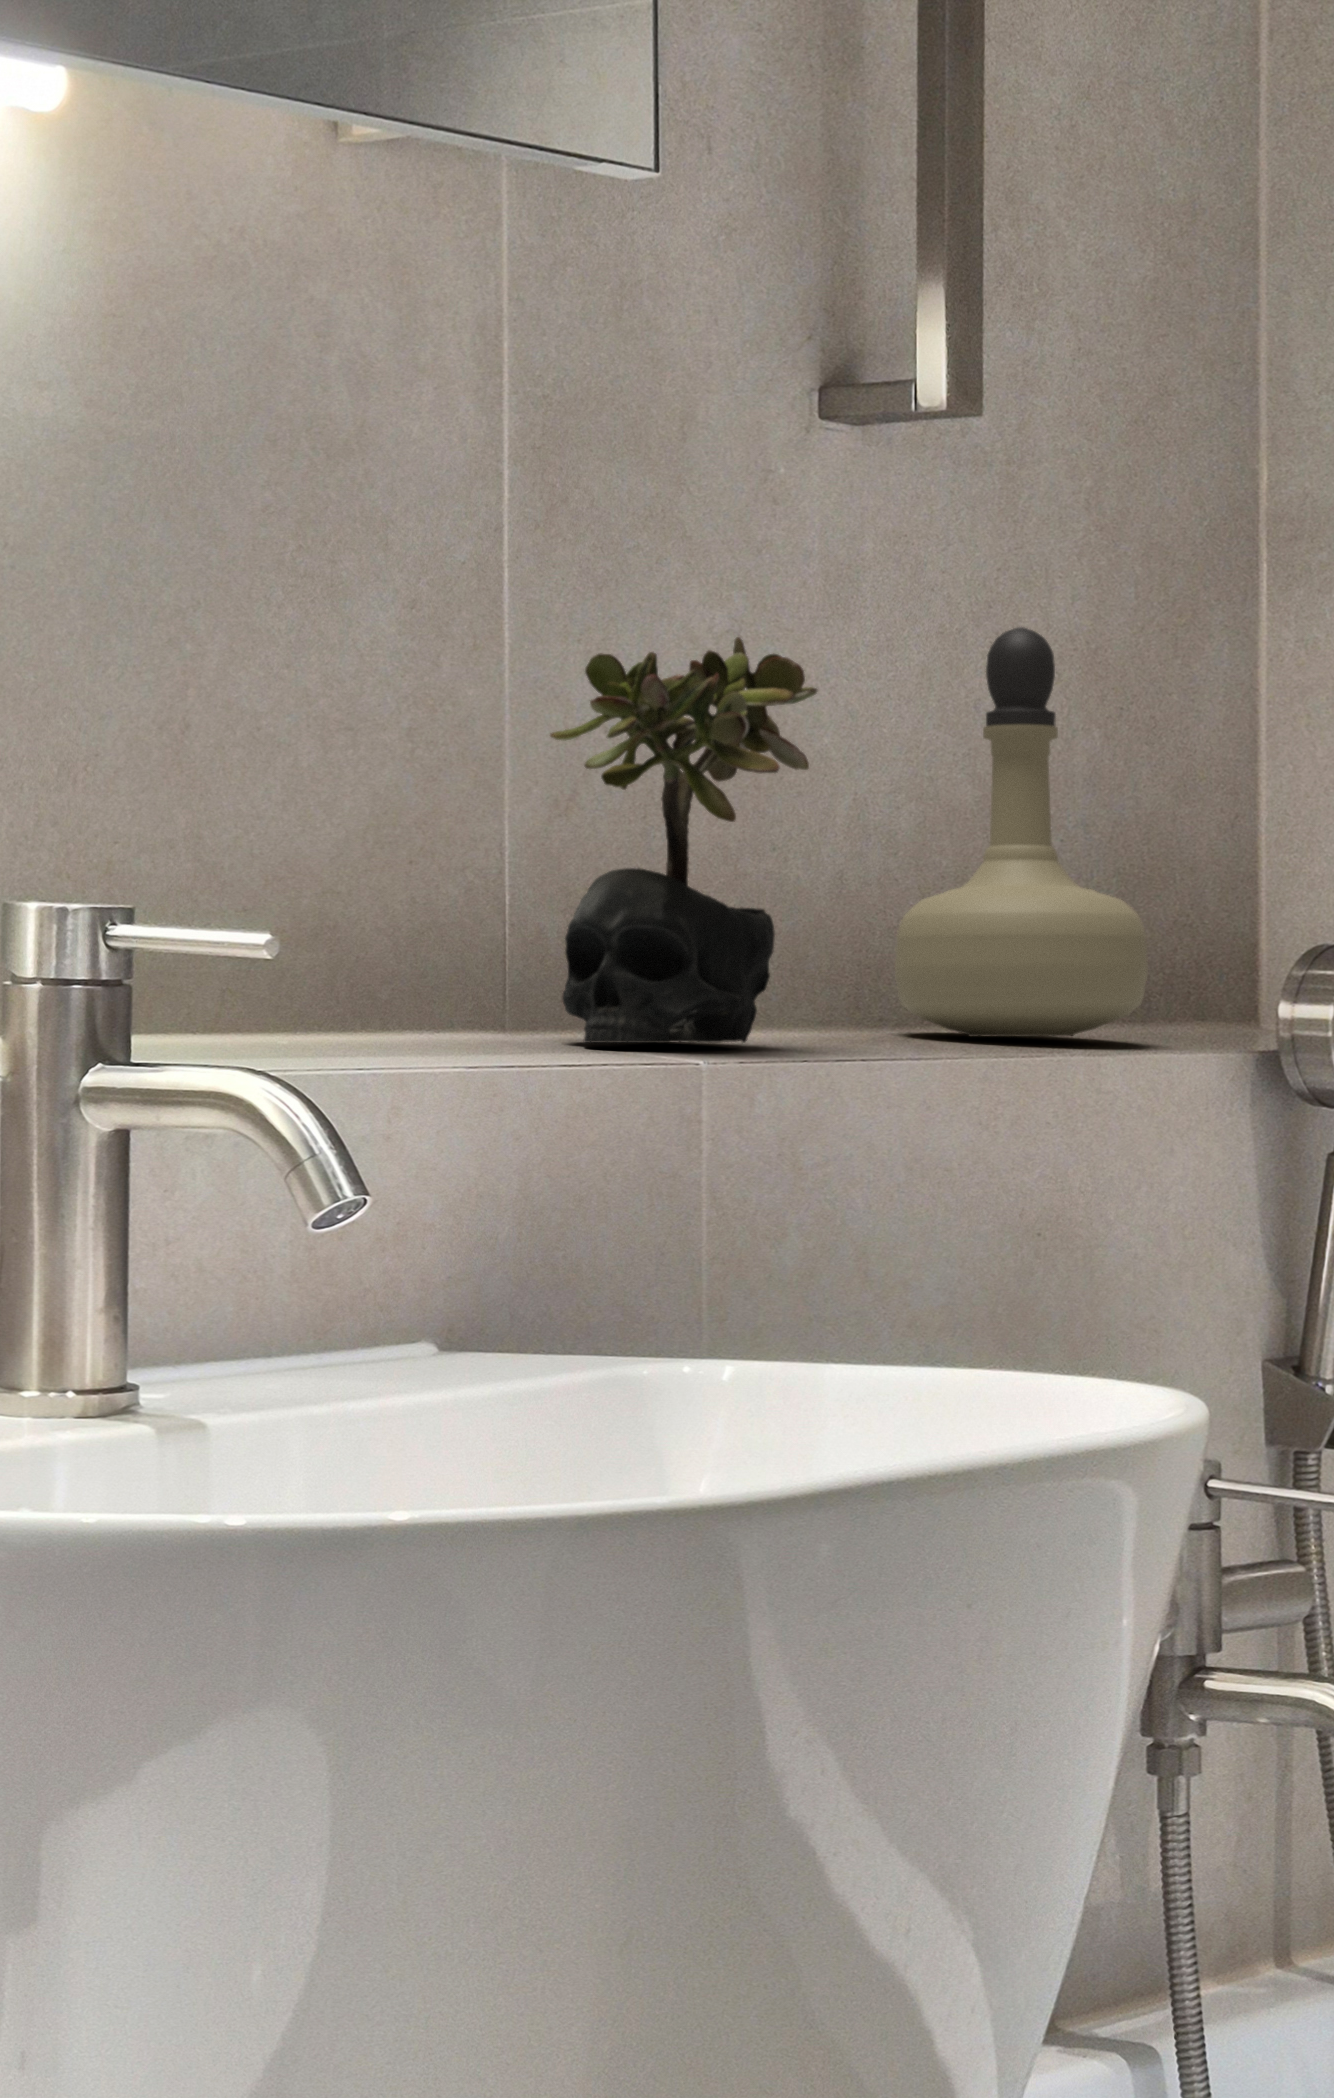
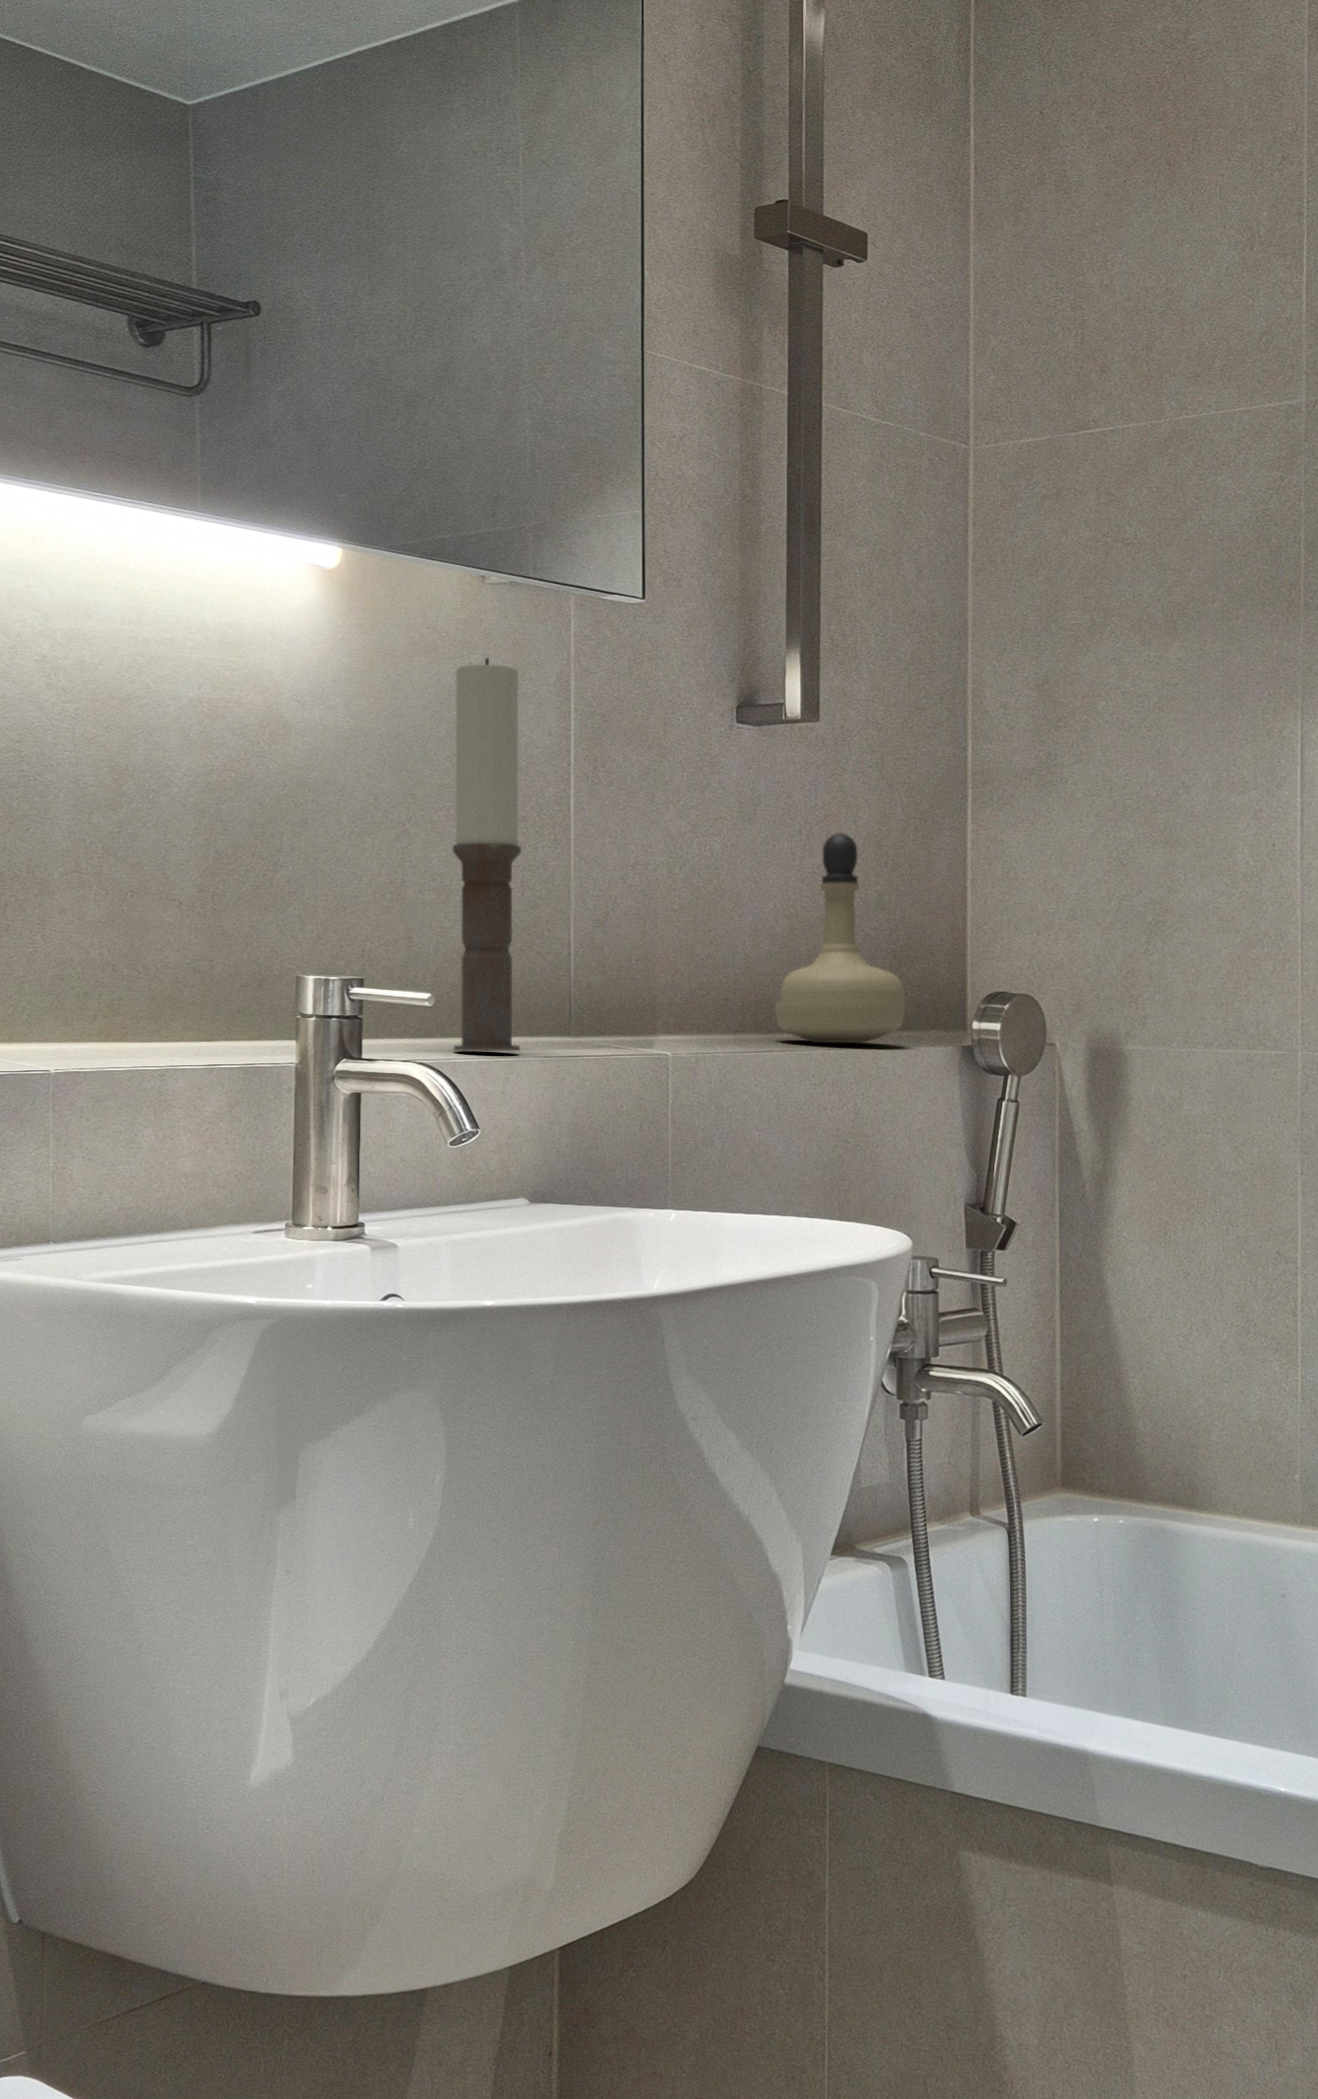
candle: none [286,287,417,1049] -> present [453,658,521,1051]
succulent plant: present [550,637,817,1043] -> none [595,838,732,1047]

